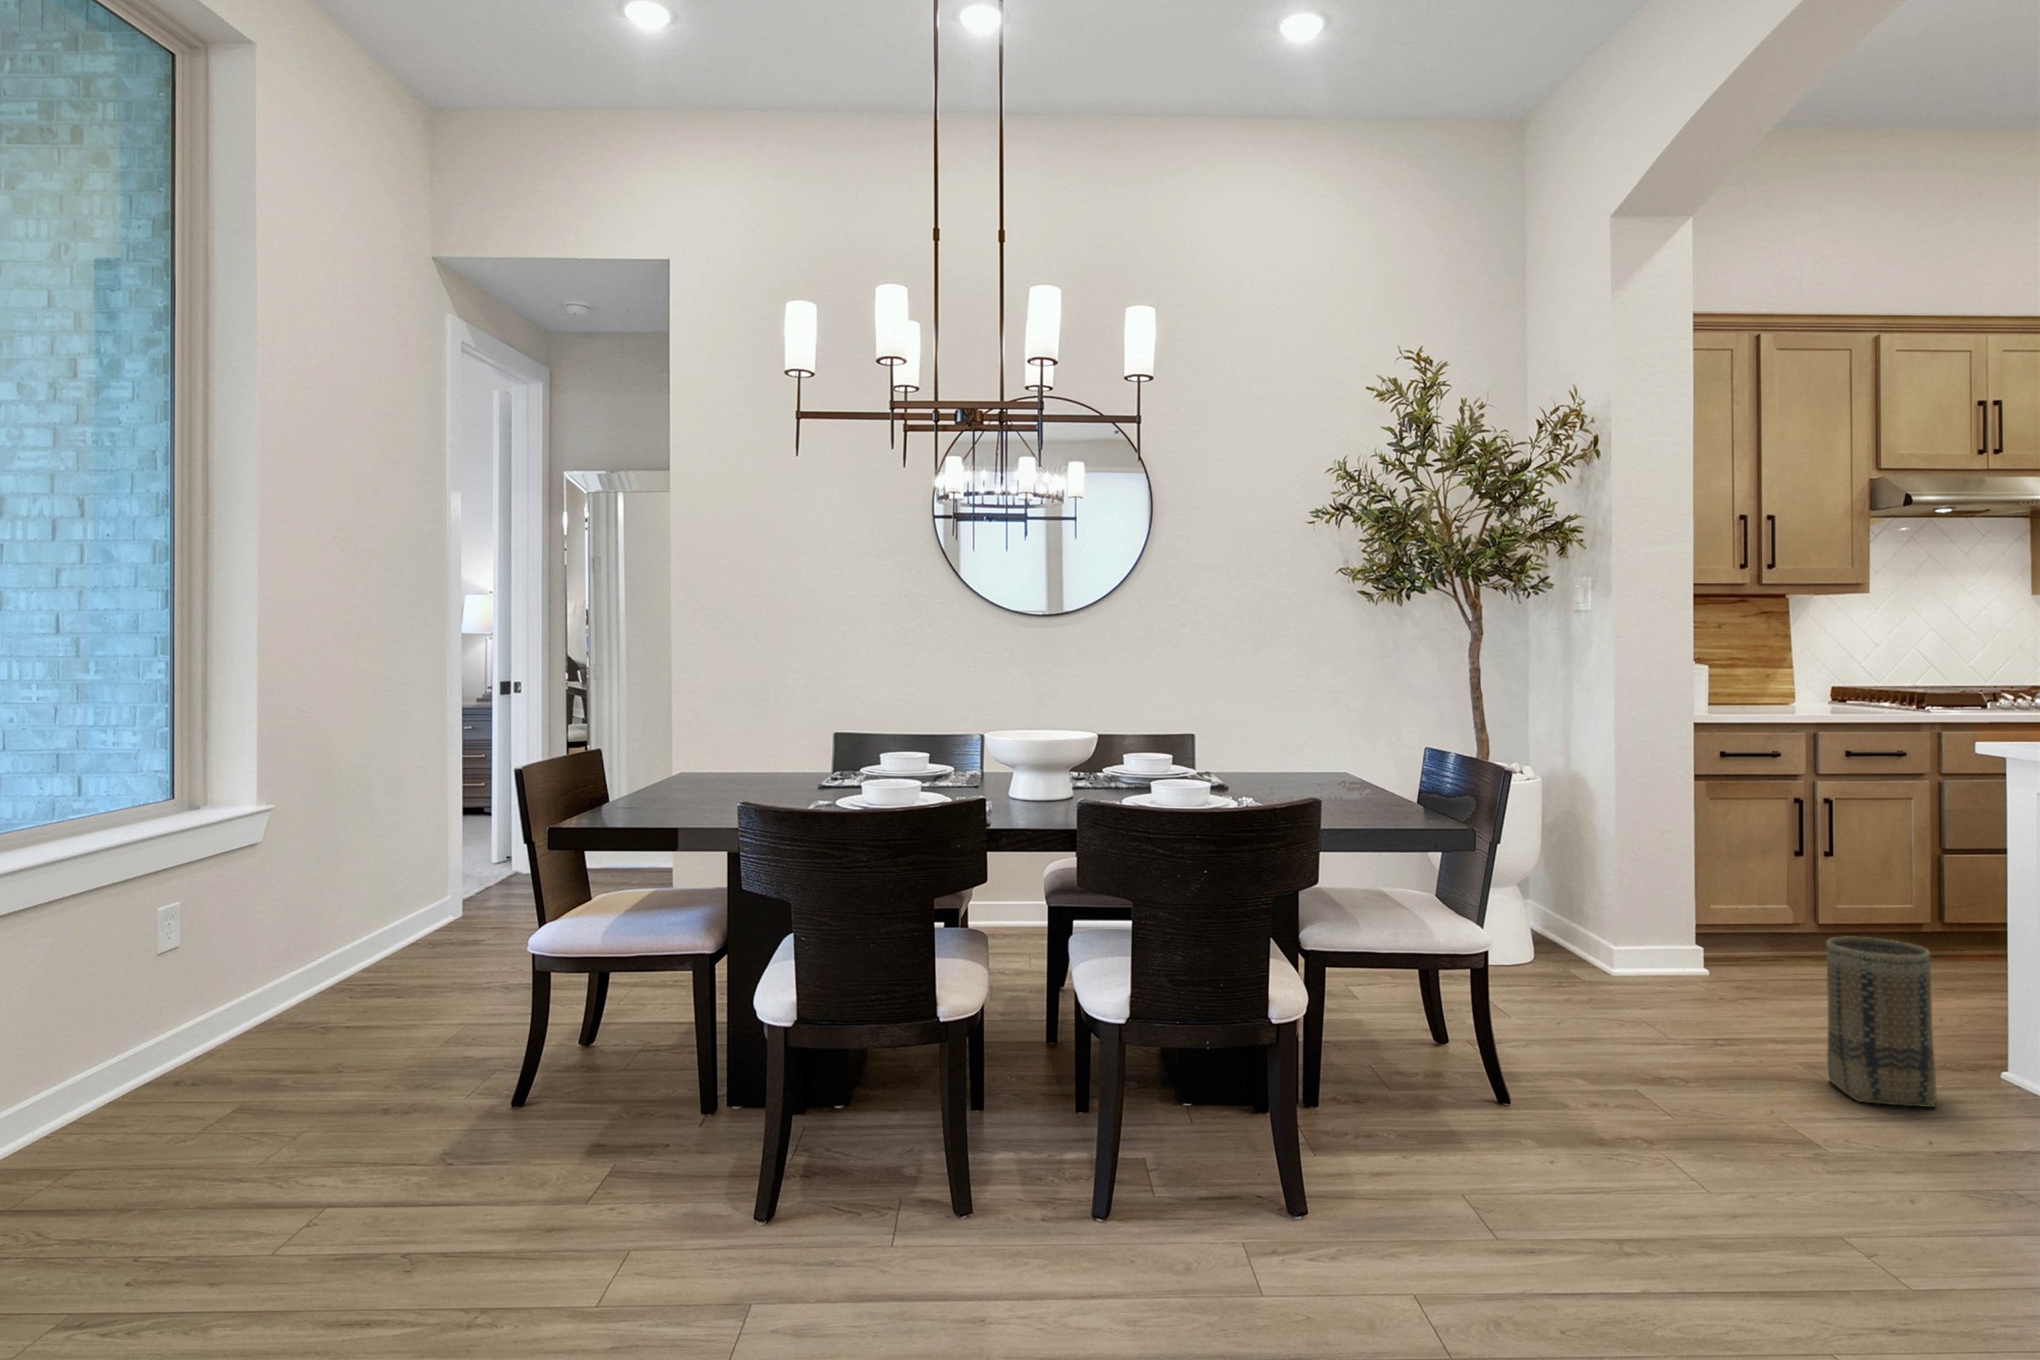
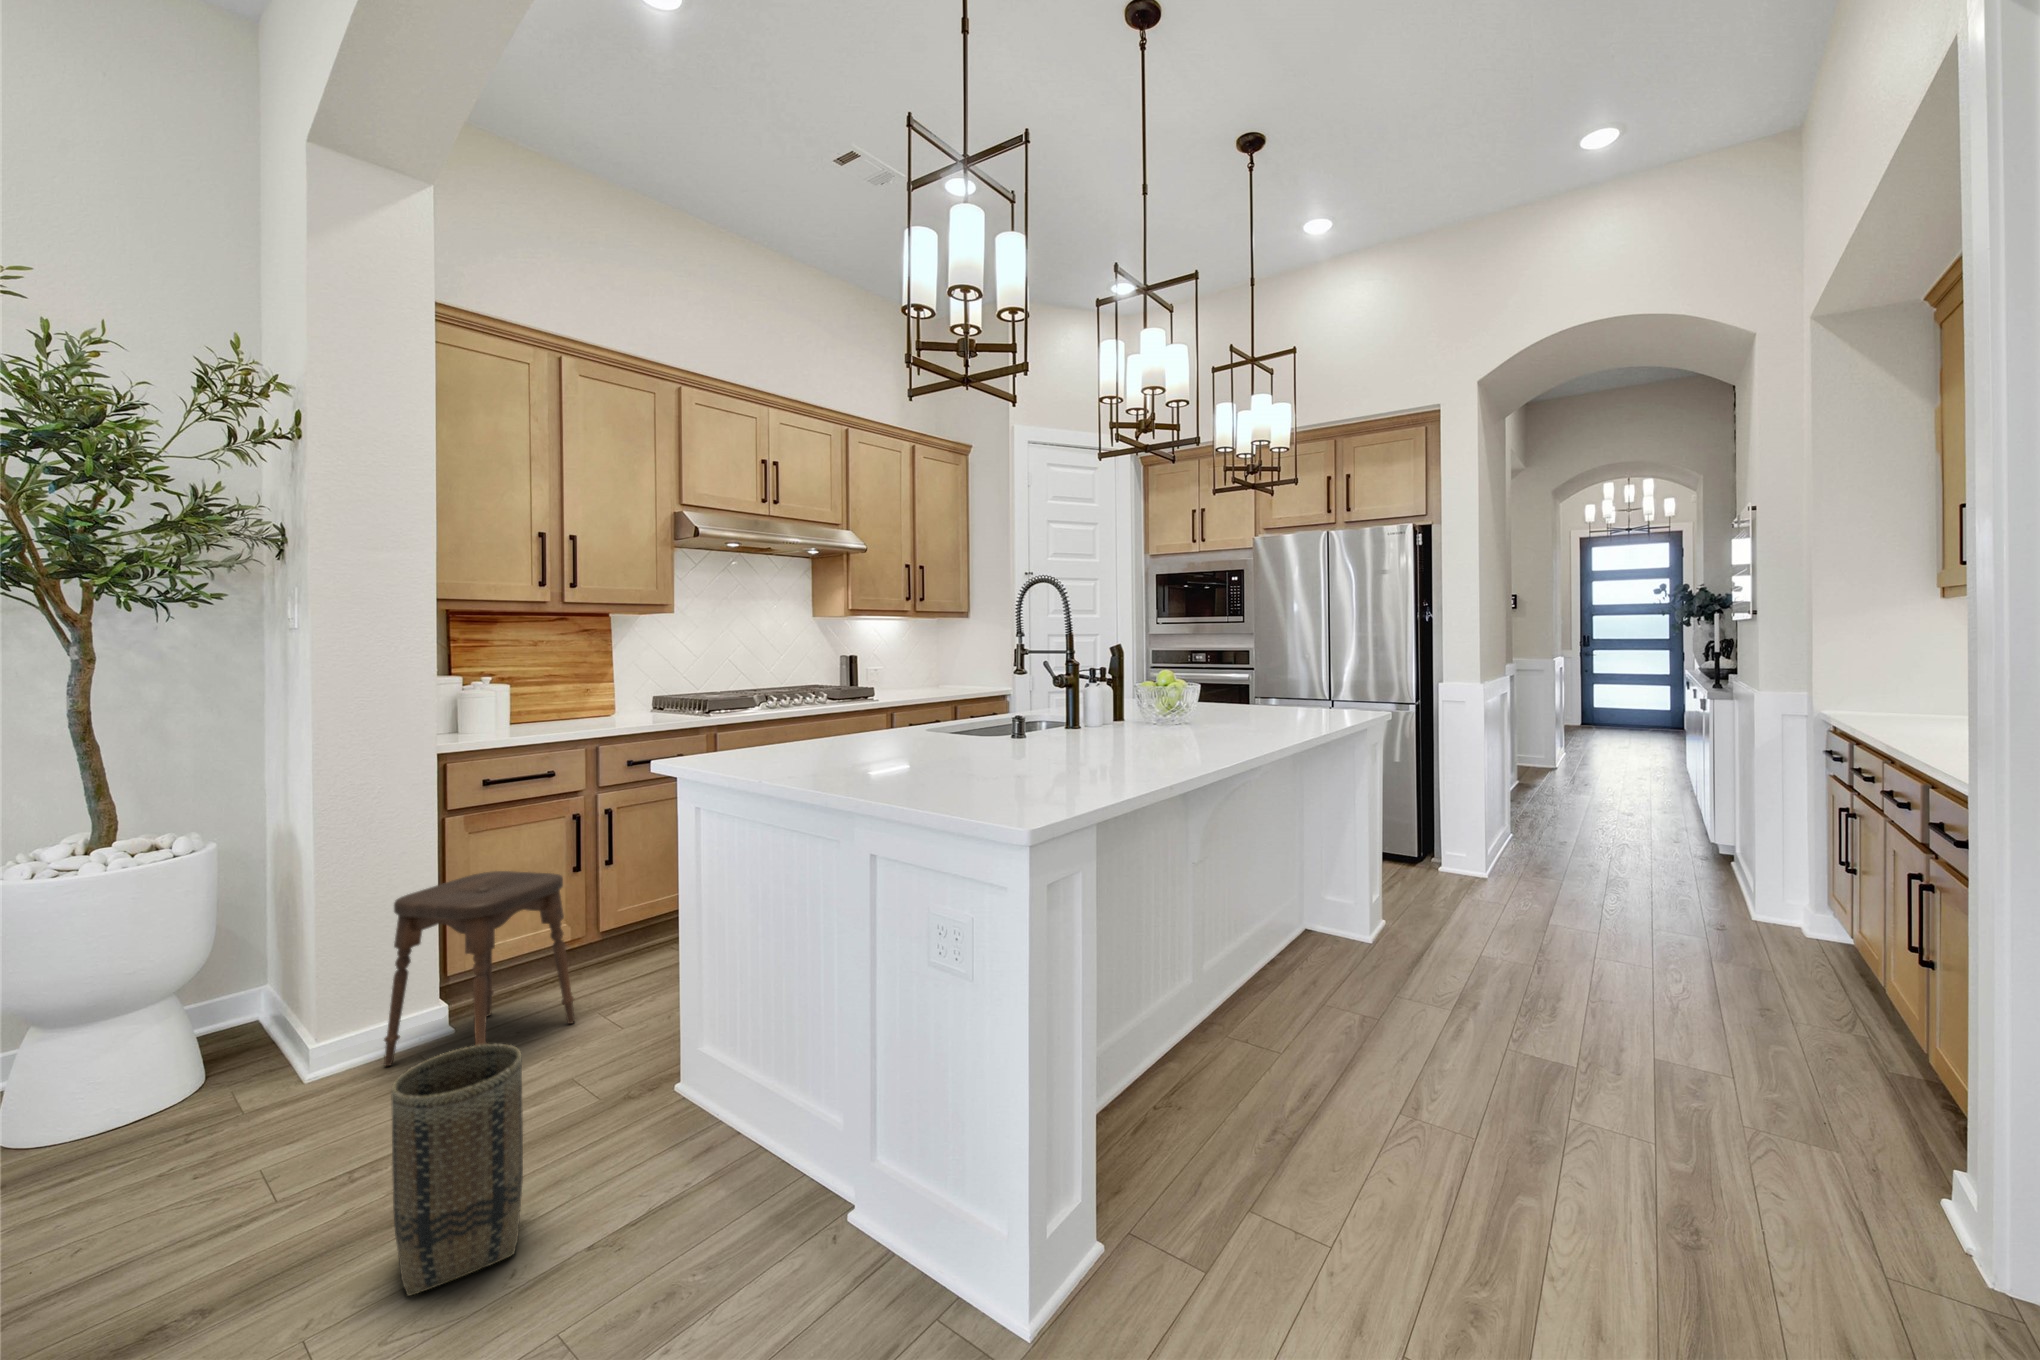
stool: none [1675,834,1840,1004] -> present [384,871,575,1066]

